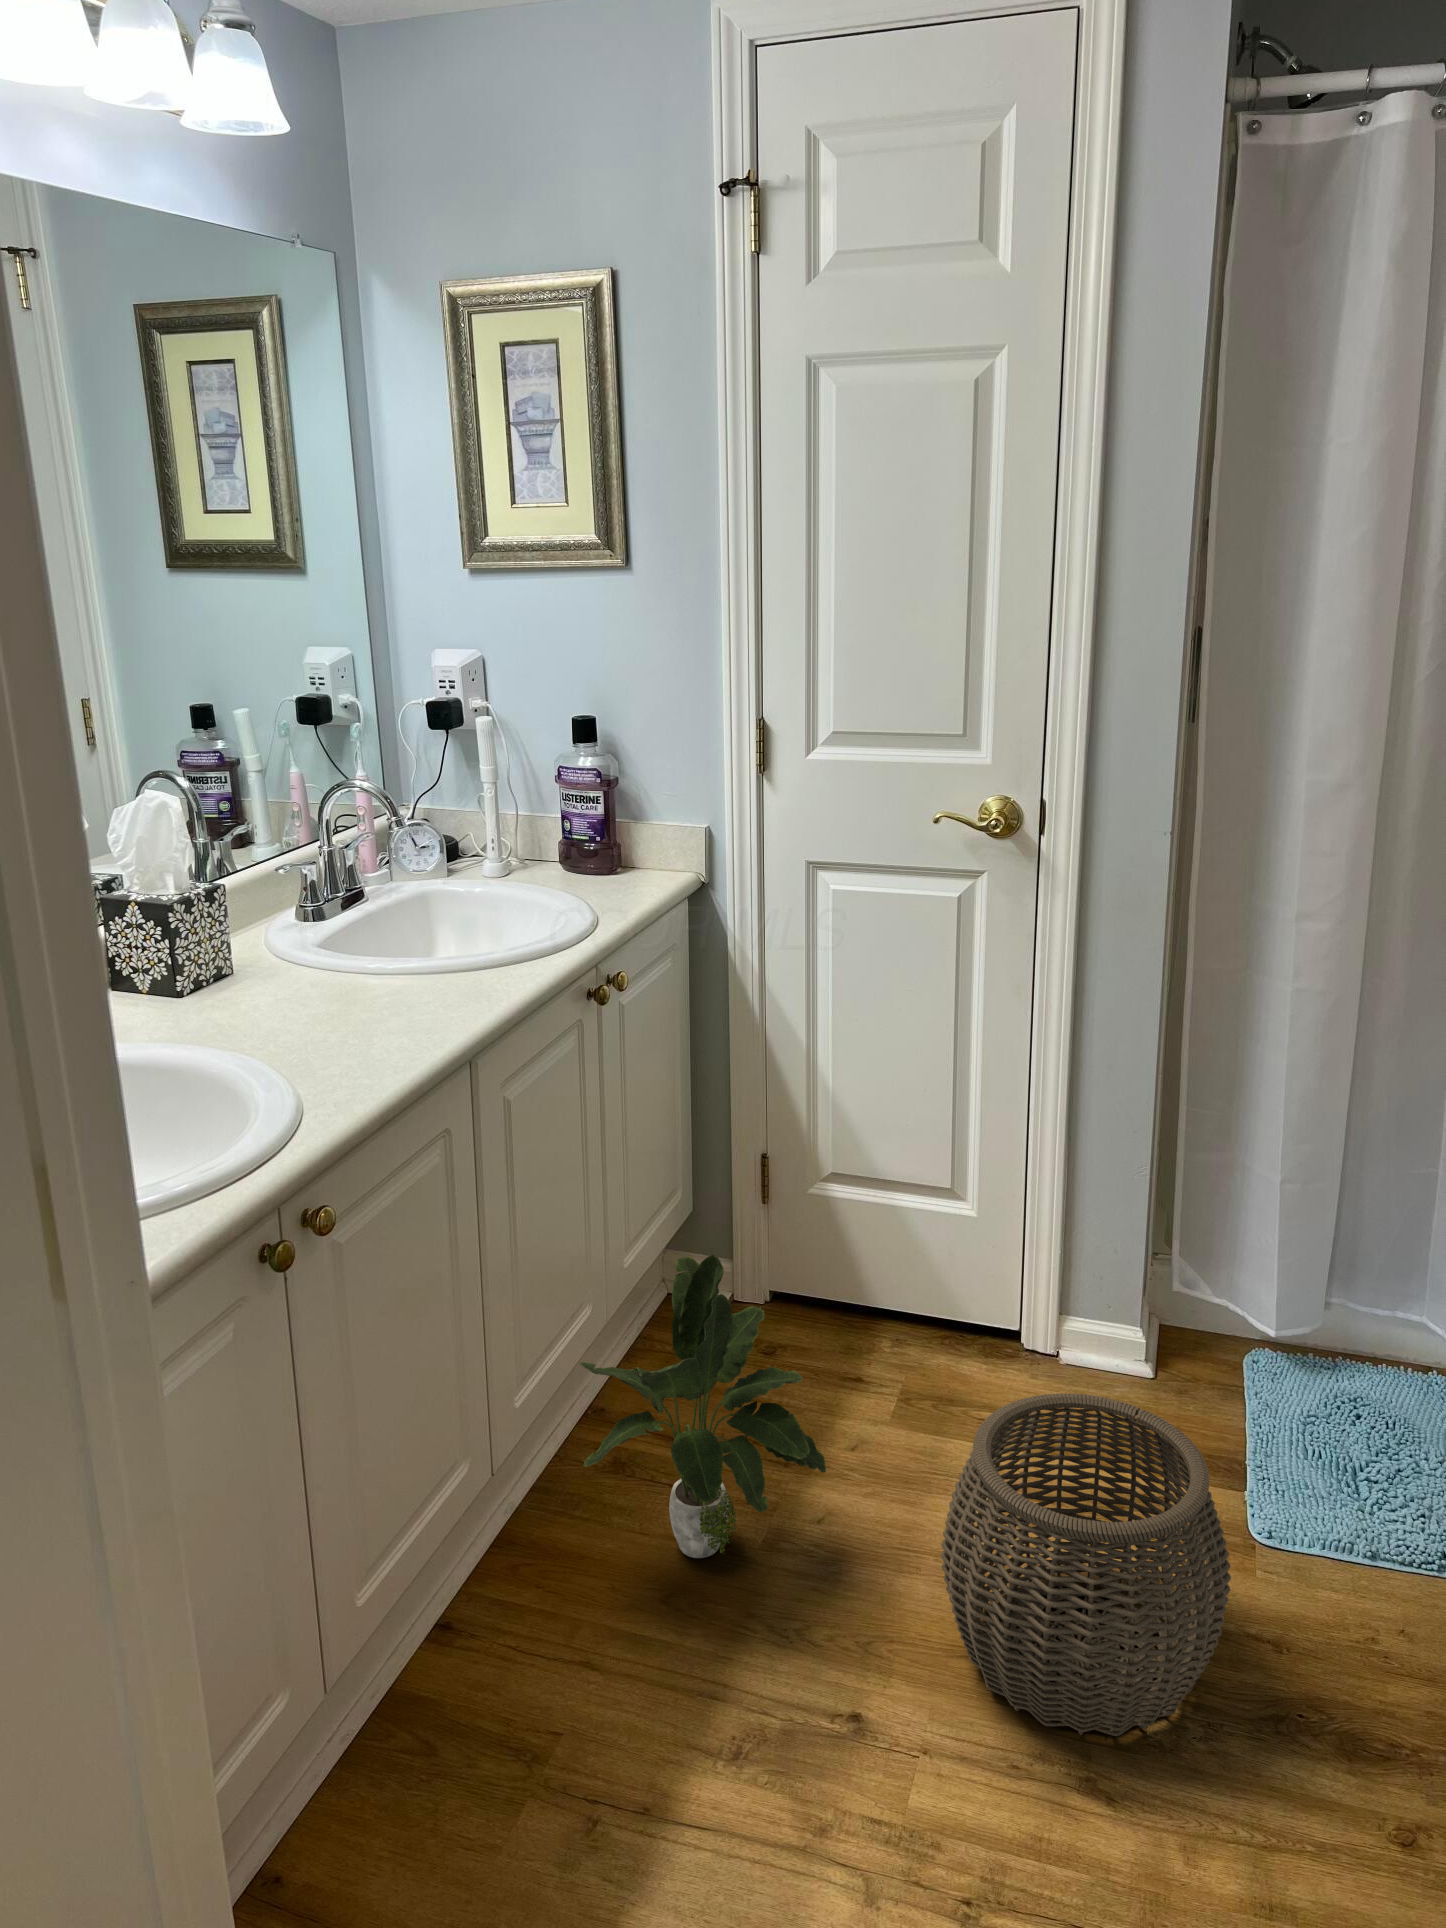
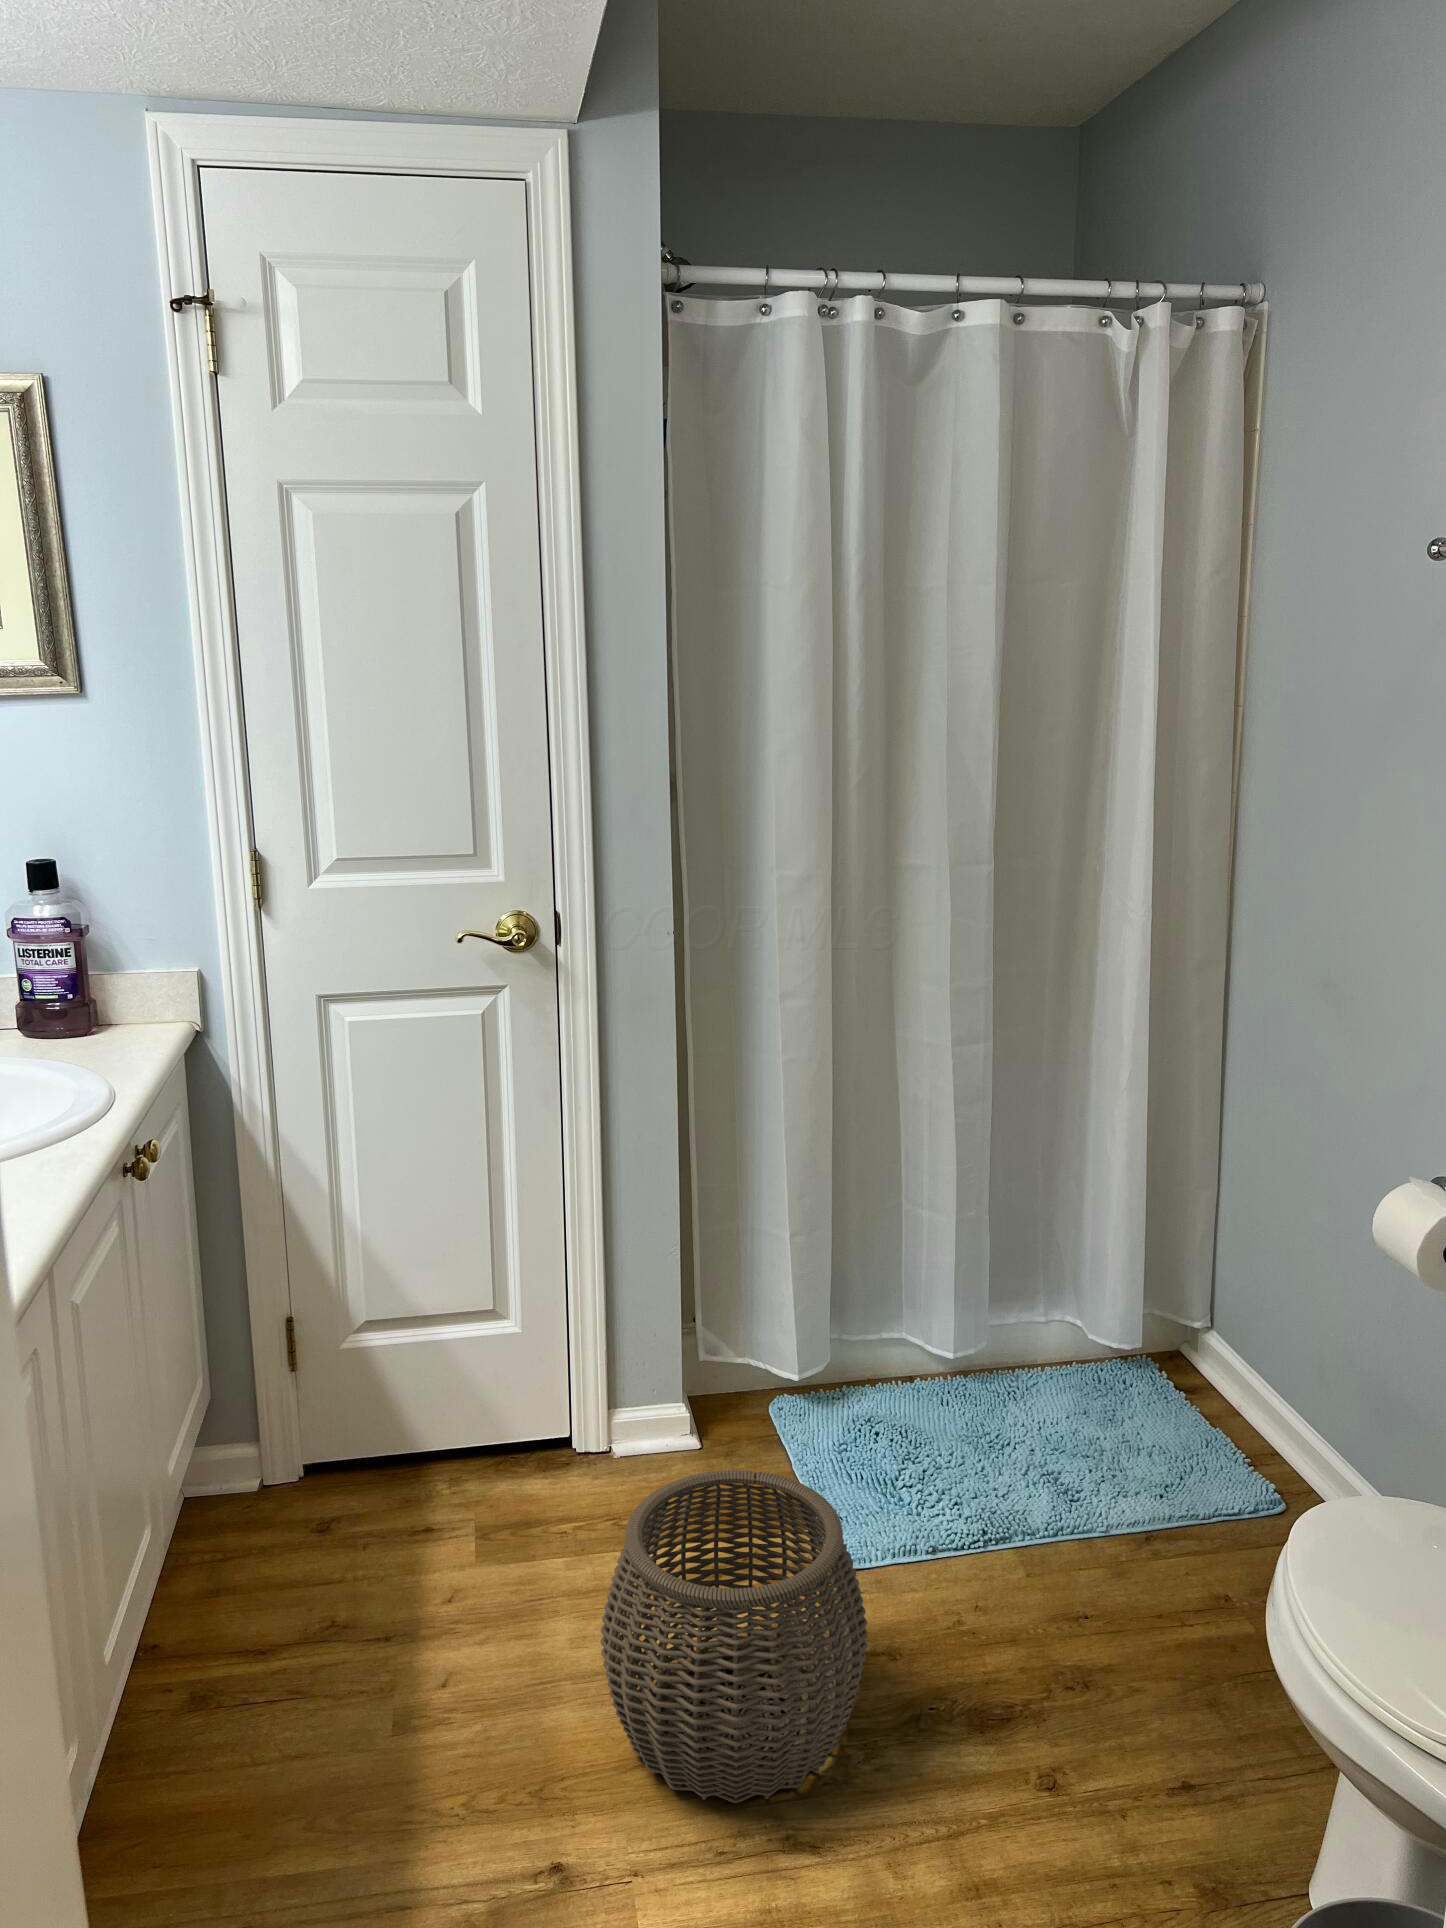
potted plant: present [580,1255,826,1558] -> none [178,1429,459,1773]

